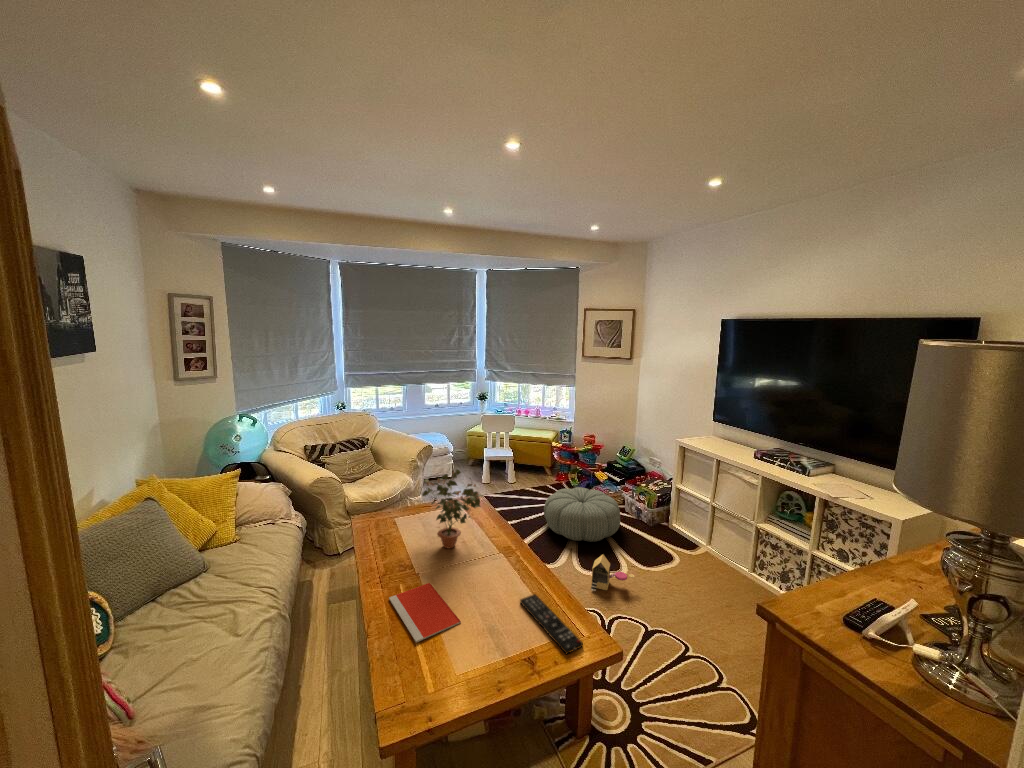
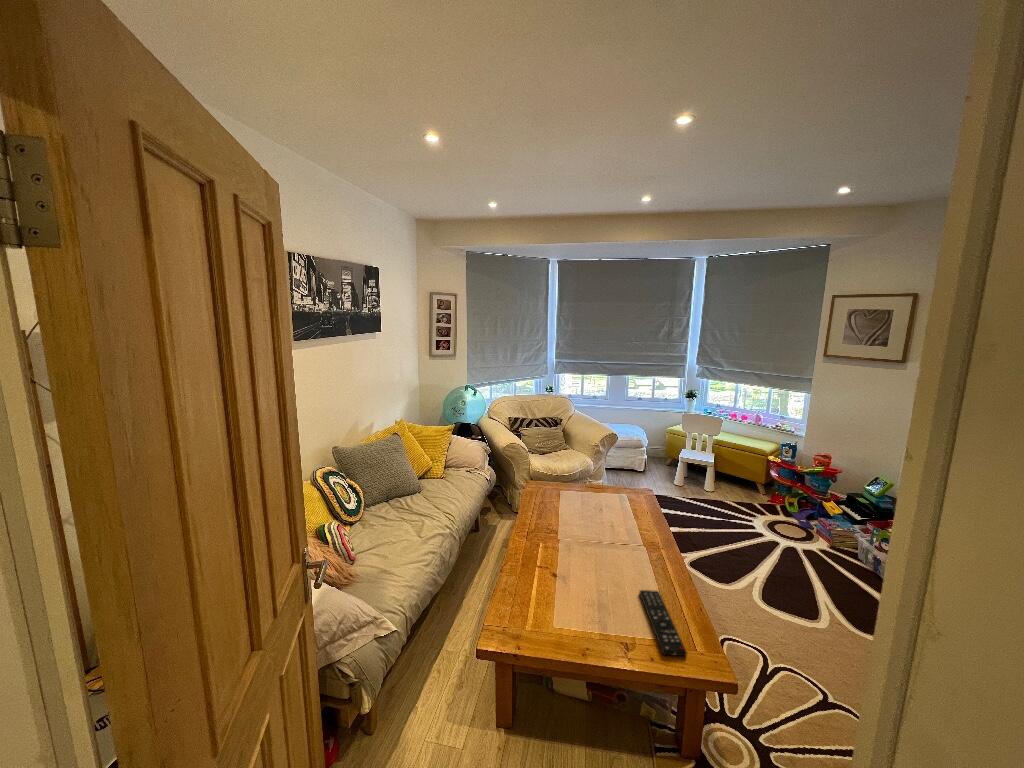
potted plant: present [422,469,482,548] -> none [578,454,634,527]
pouf: present [544,487,620,542] -> none [732,508,840,579]
toy house: present [591,555,635,591] -> none [763,591,830,635]
notebook: present [389,583,461,643] -> none [526,549,576,589]

